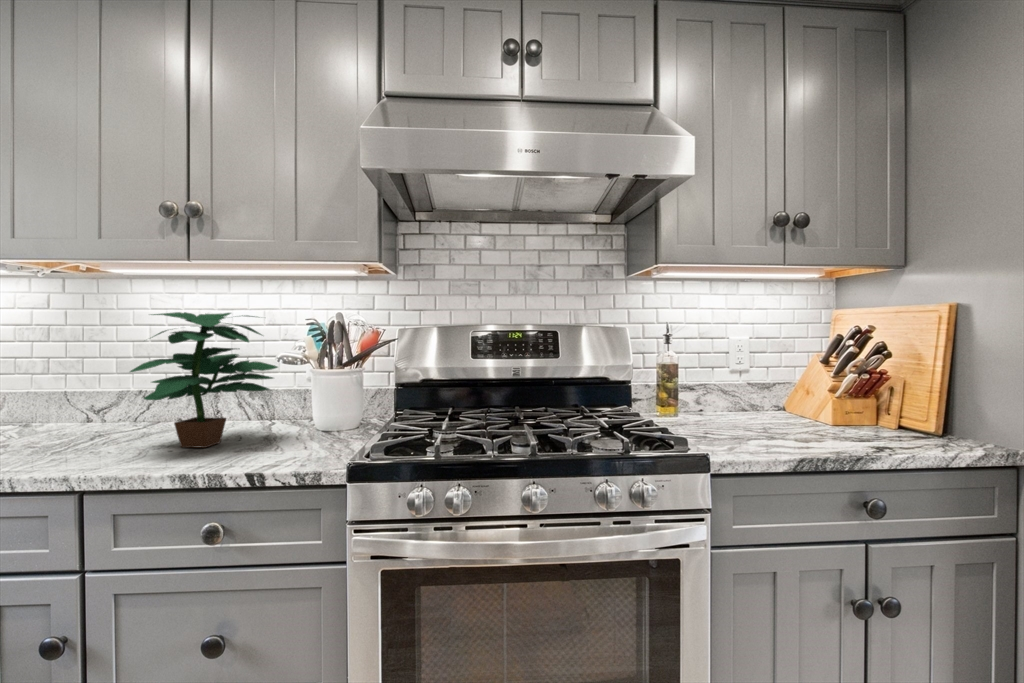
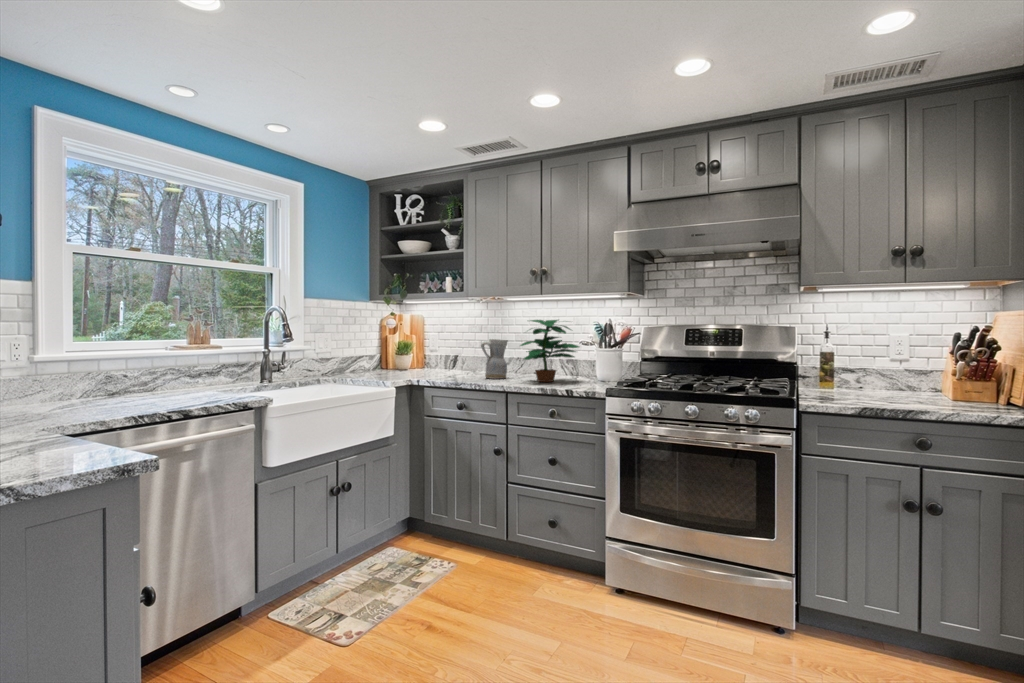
ceramic pitcher: none [27,355,106,447] -> present [481,339,508,379]

